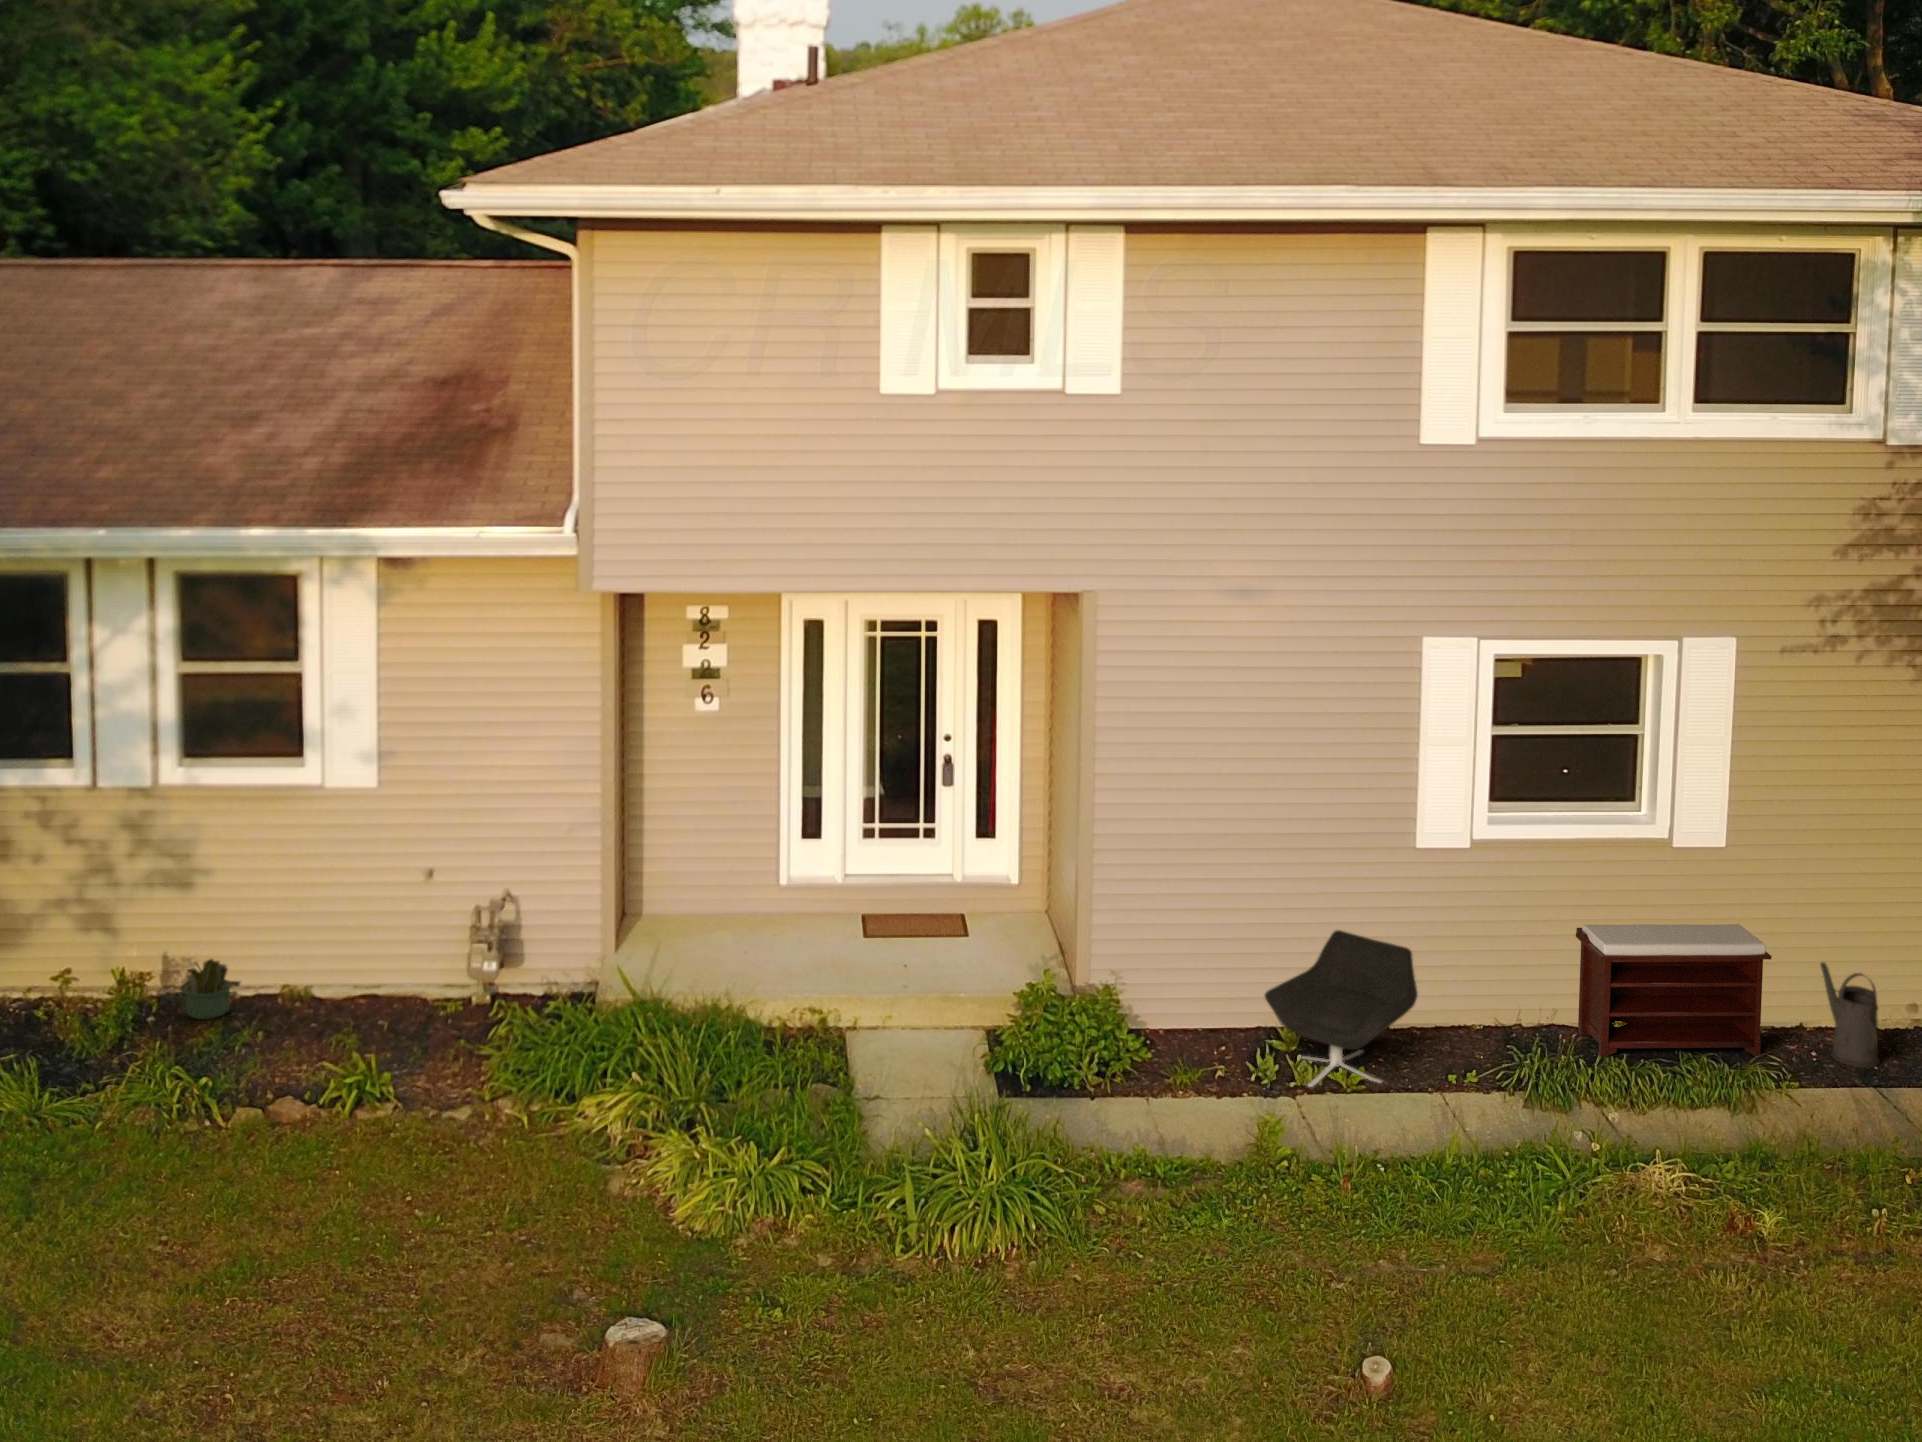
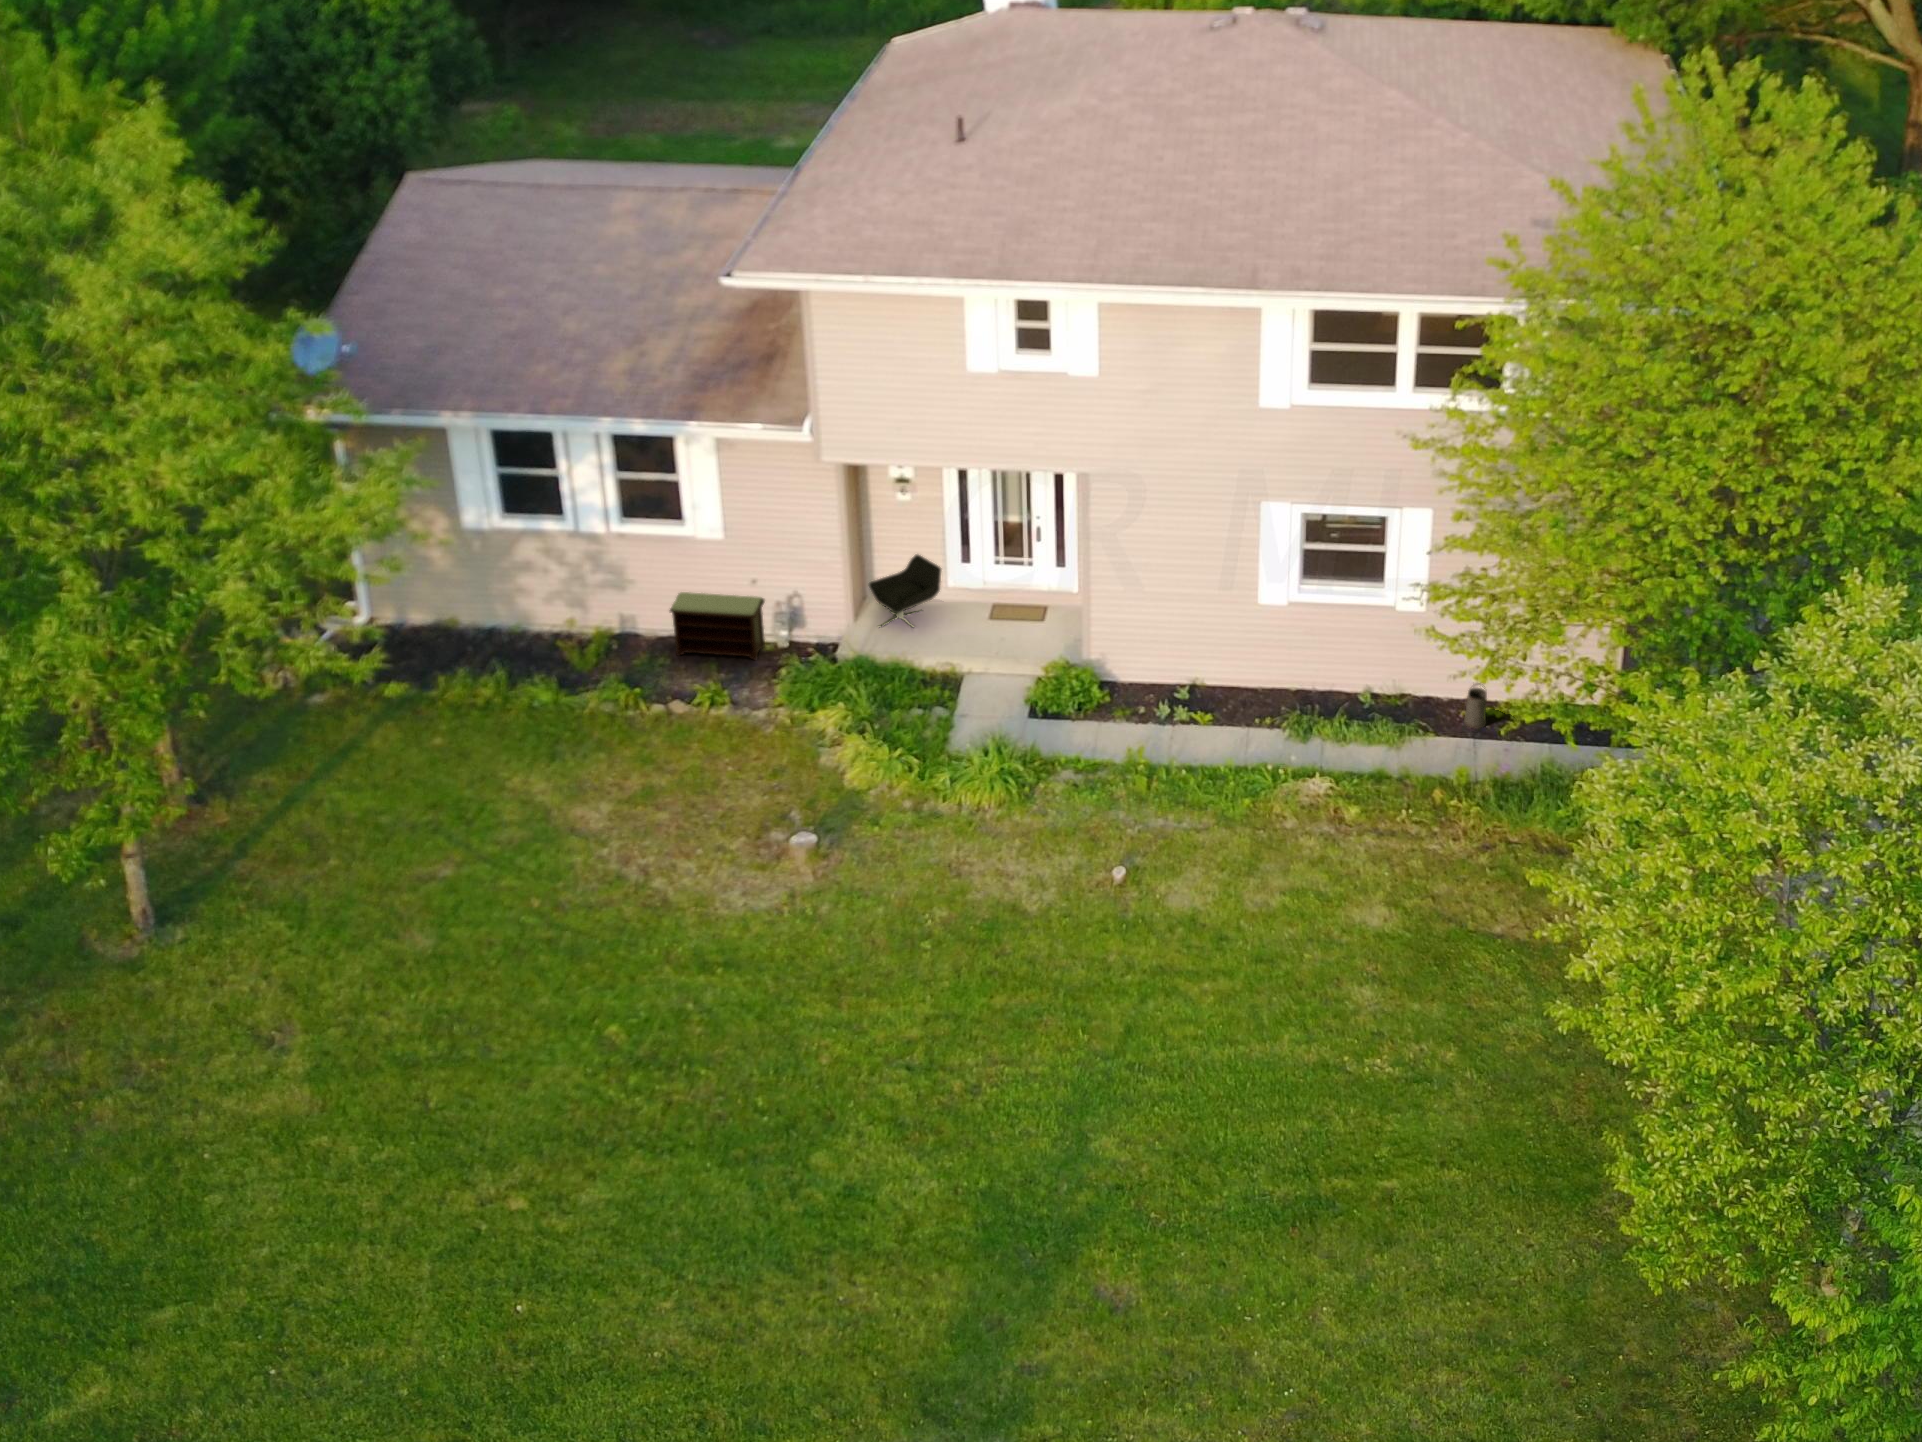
bench: present [1576,924,1772,1057] -> present [670,592,765,660]
lounge chair: present [1265,930,1418,1087] -> present [869,554,941,627]
decorative plant: present [179,959,240,1020] -> none [628,619,659,650]

